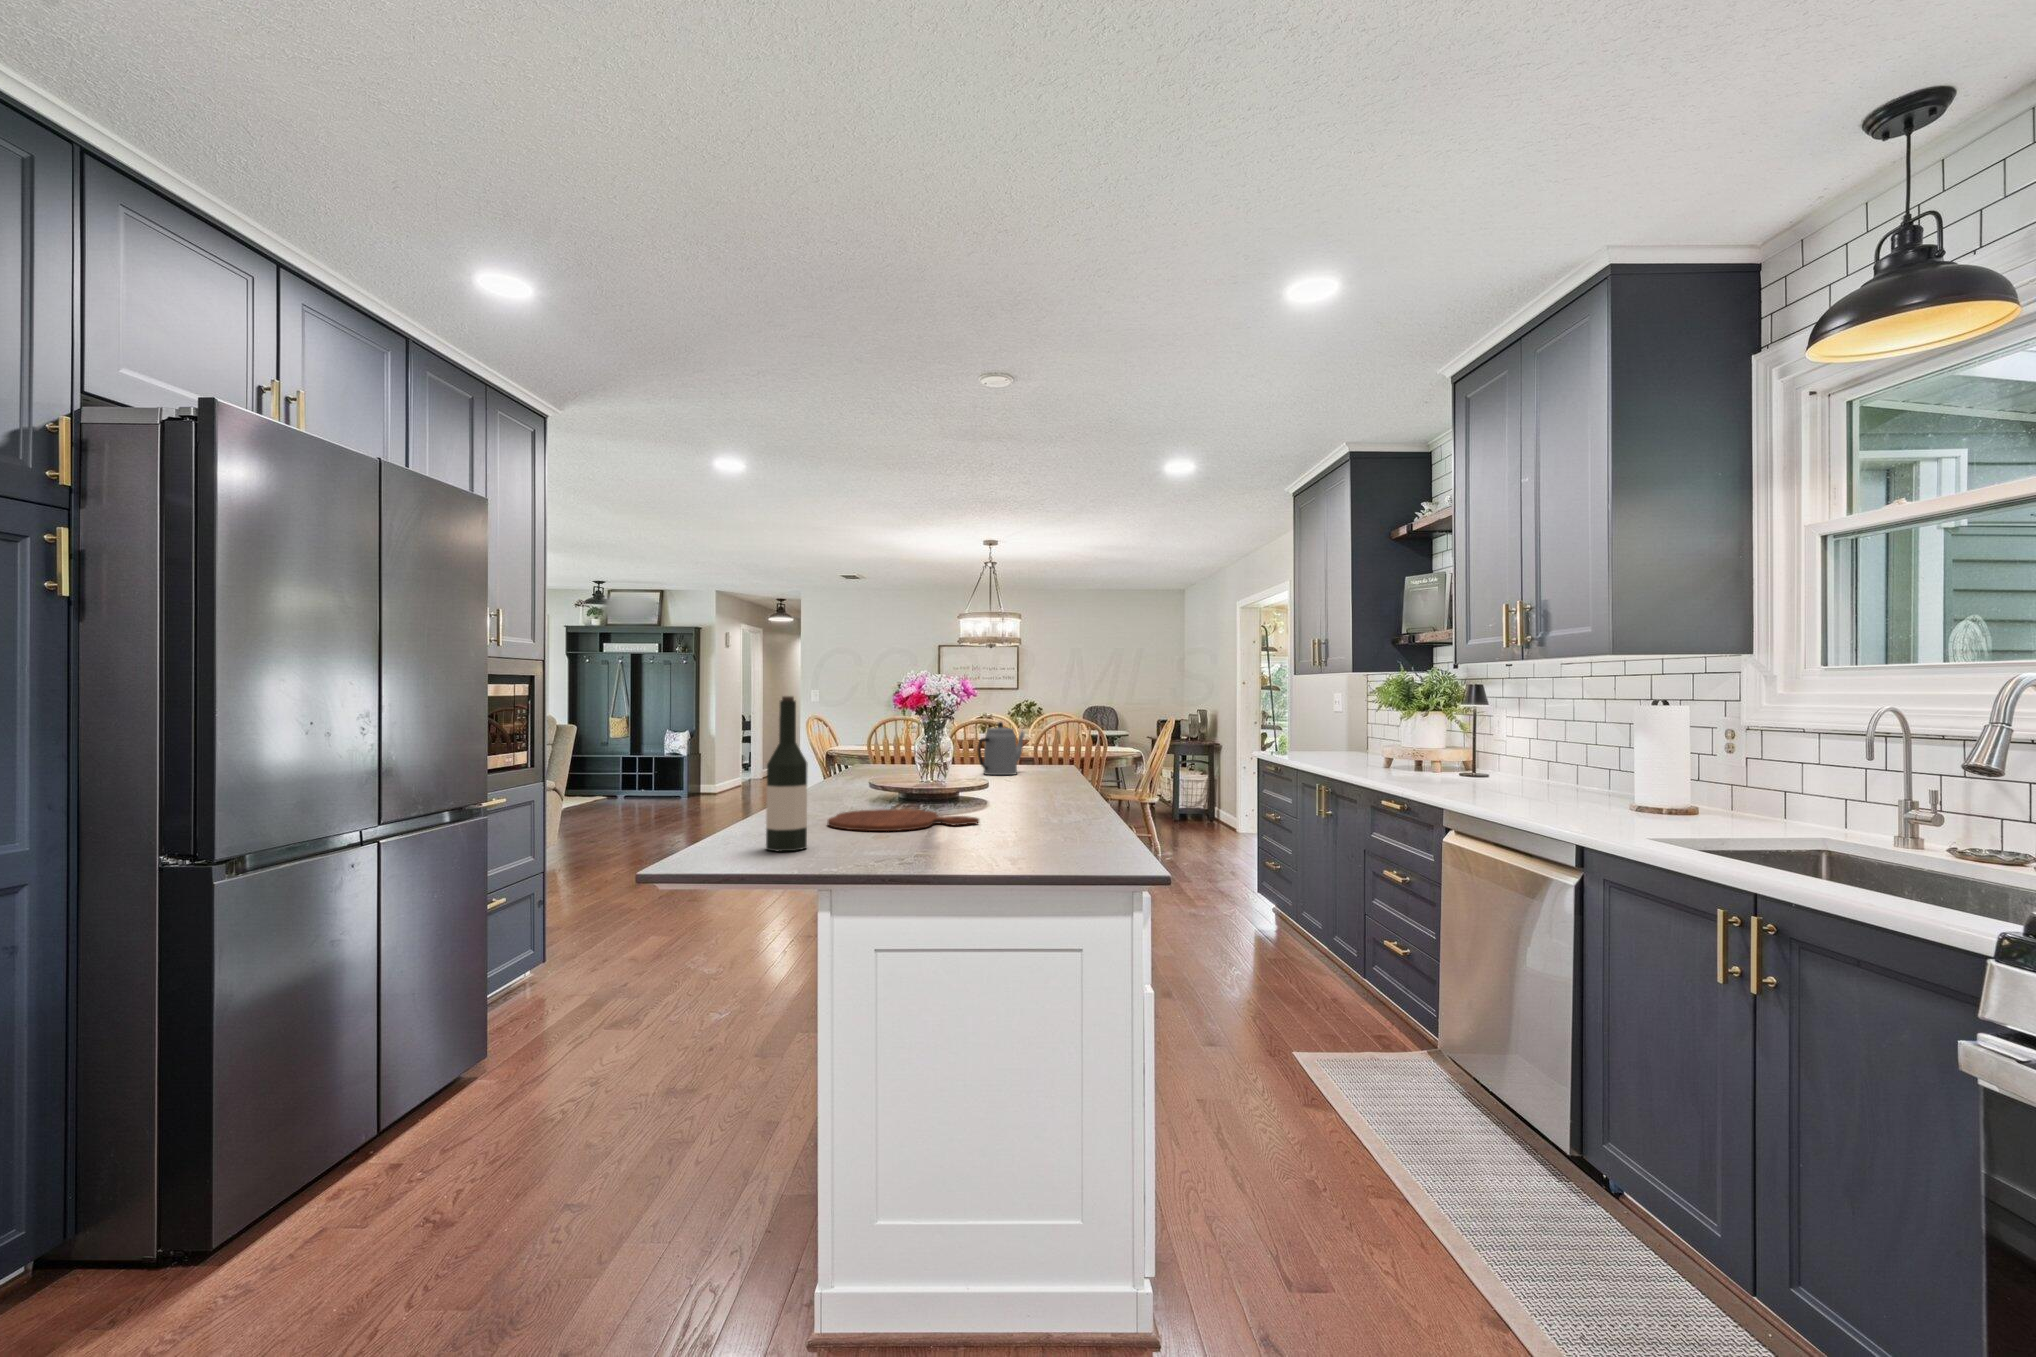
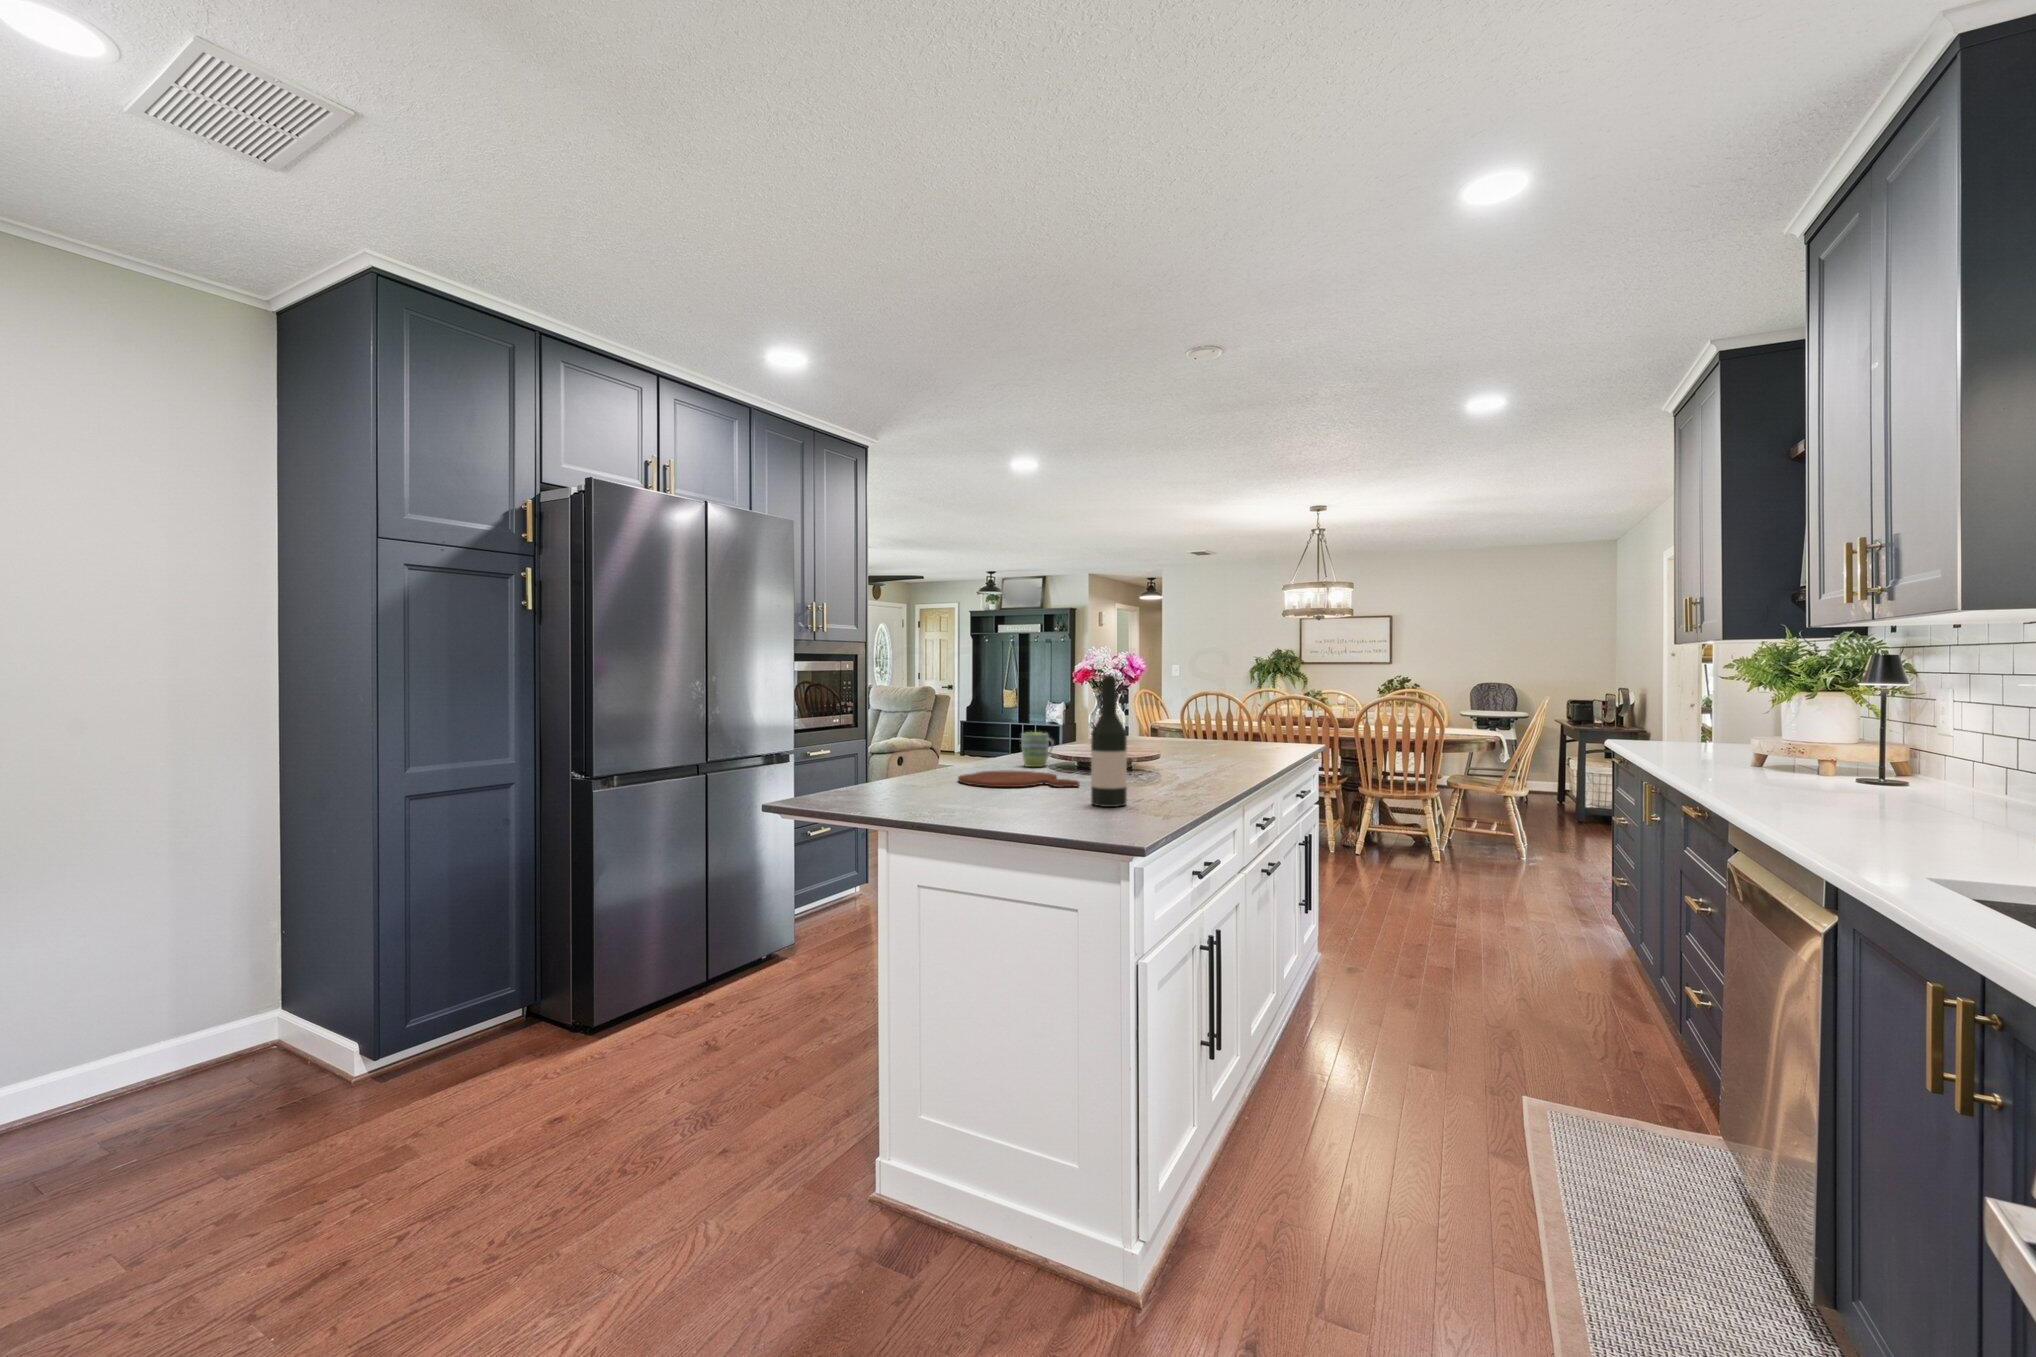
wine bottle: present [766,696,808,851] -> present [1091,674,1127,807]
teapot: present [977,722,1024,775] -> none [1185,697,1244,750]
mug: none [856,764,888,804] -> present [1021,732,1054,767]

